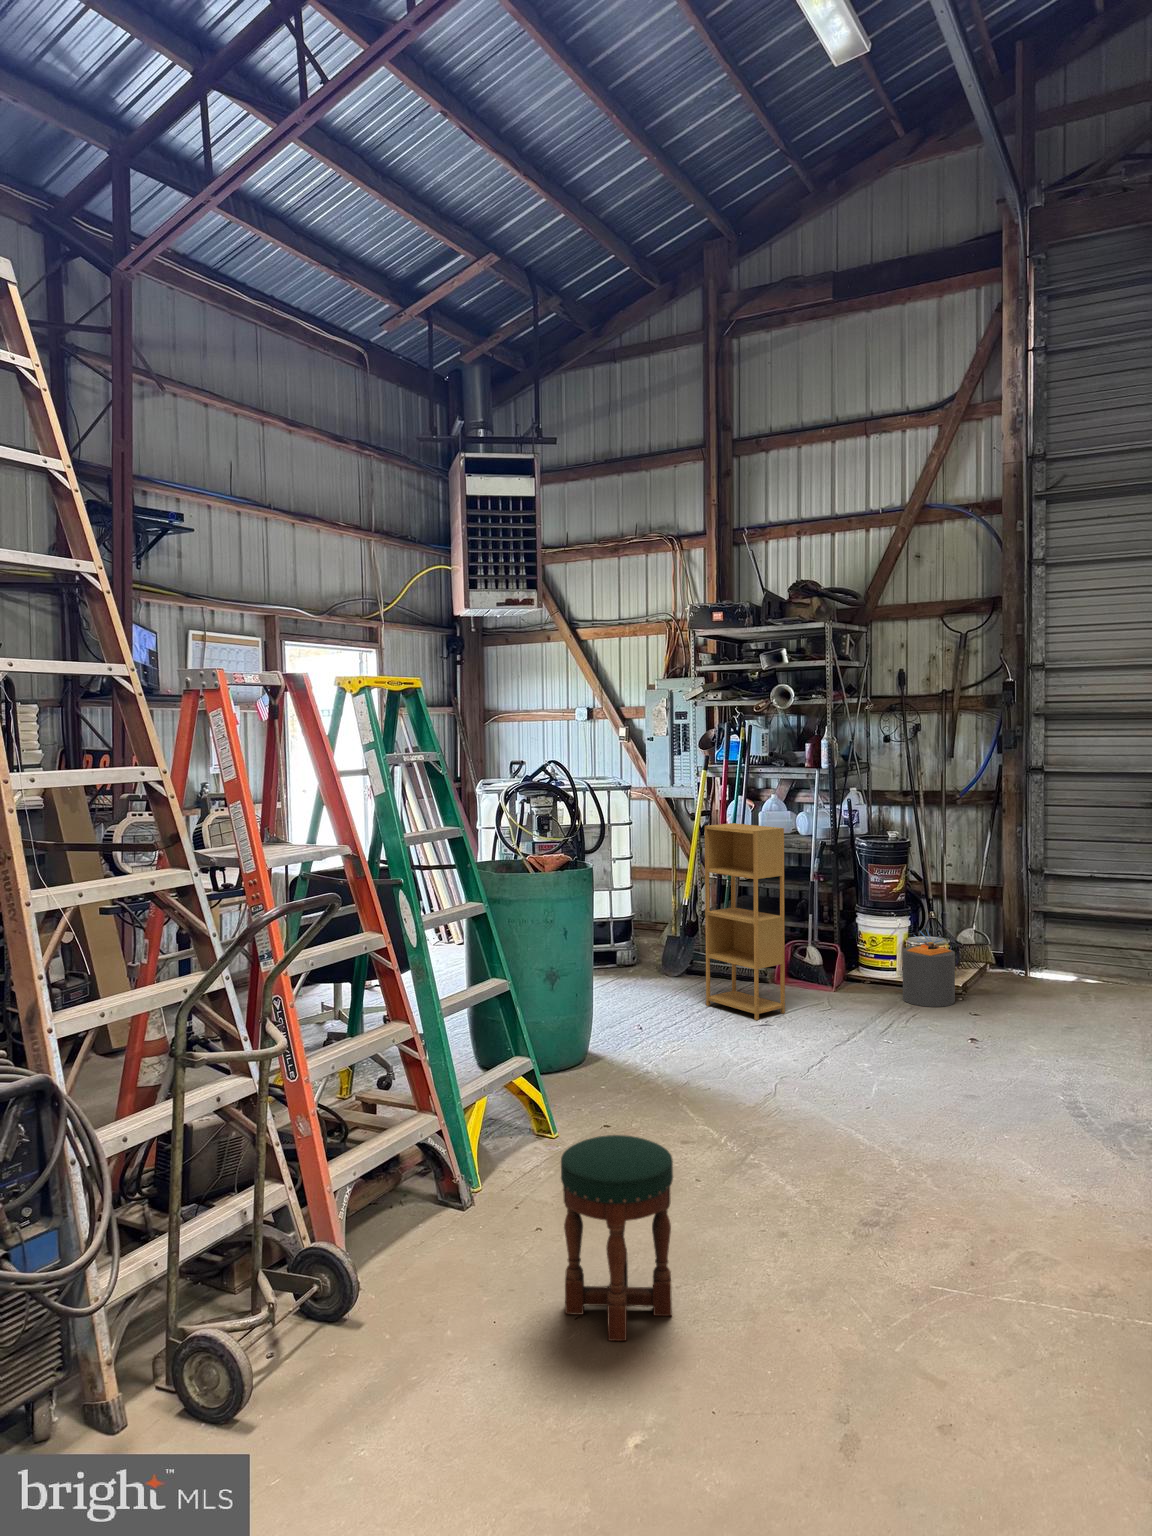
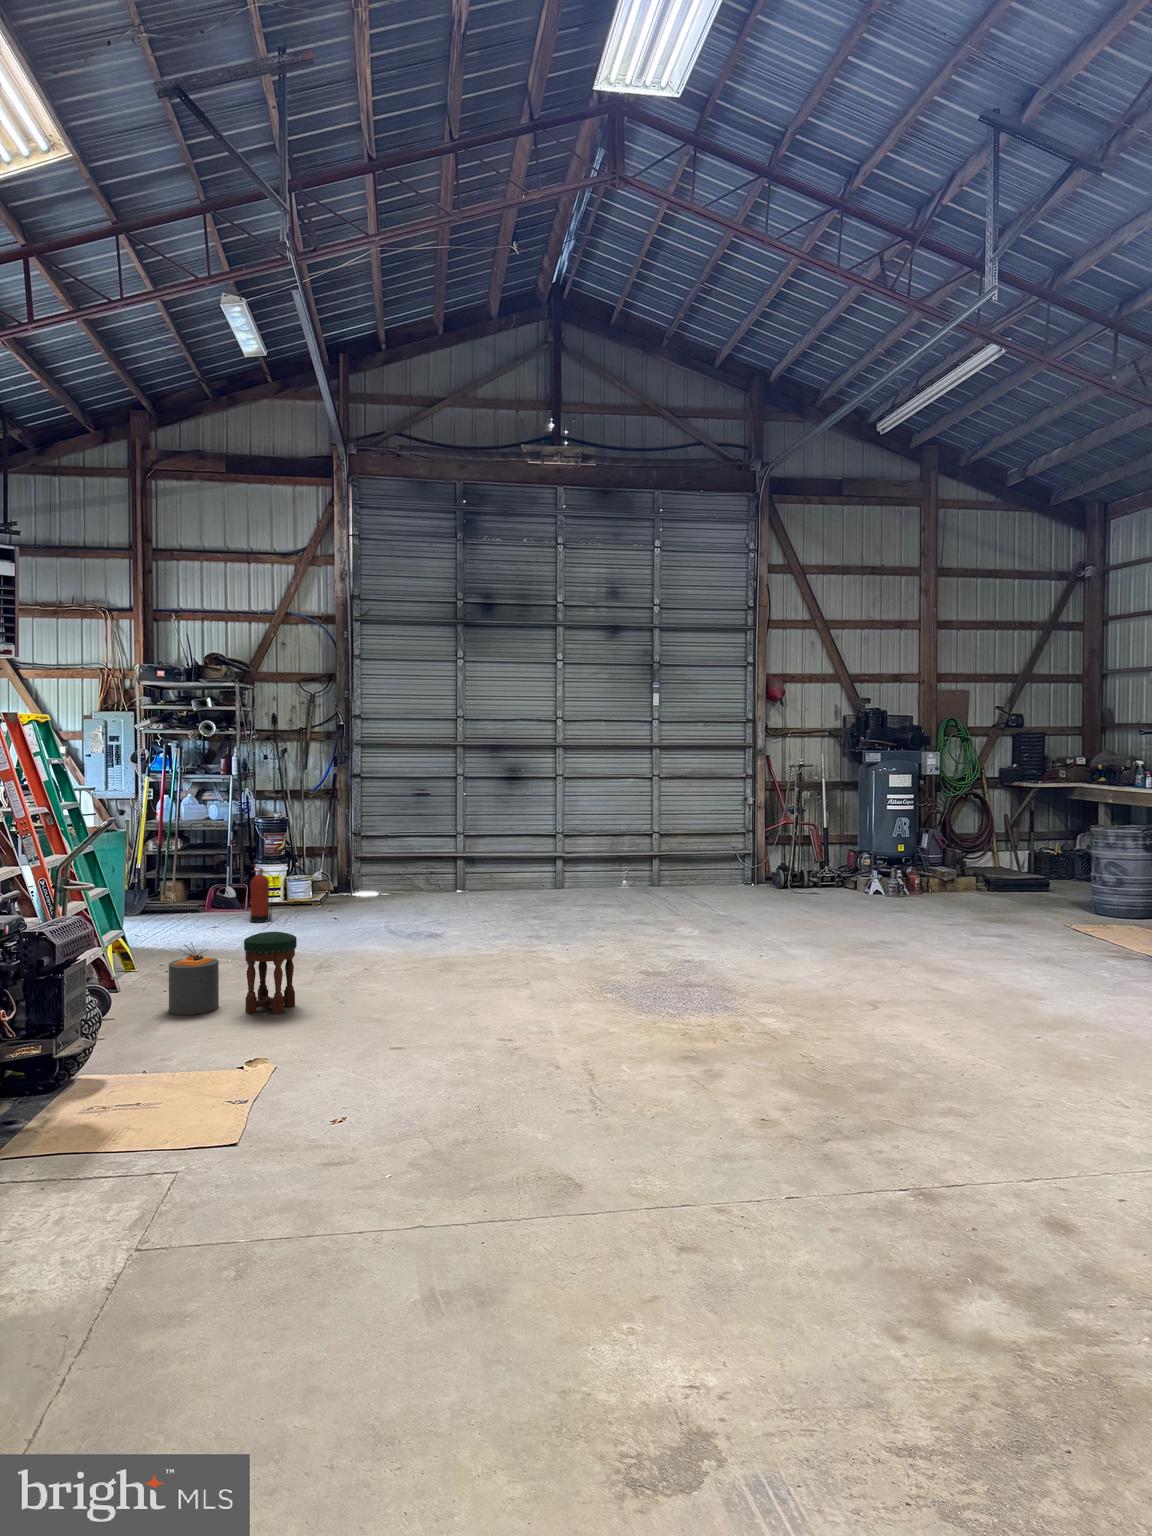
shelving unit: present [705,823,785,1020] -> none [180,808,234,927]
fire extinguisher: none [809,922,847,1022] -> present [250,866,274,923]
trash can: present [903,929,955,1007] -> present [169,943,219,1015]

